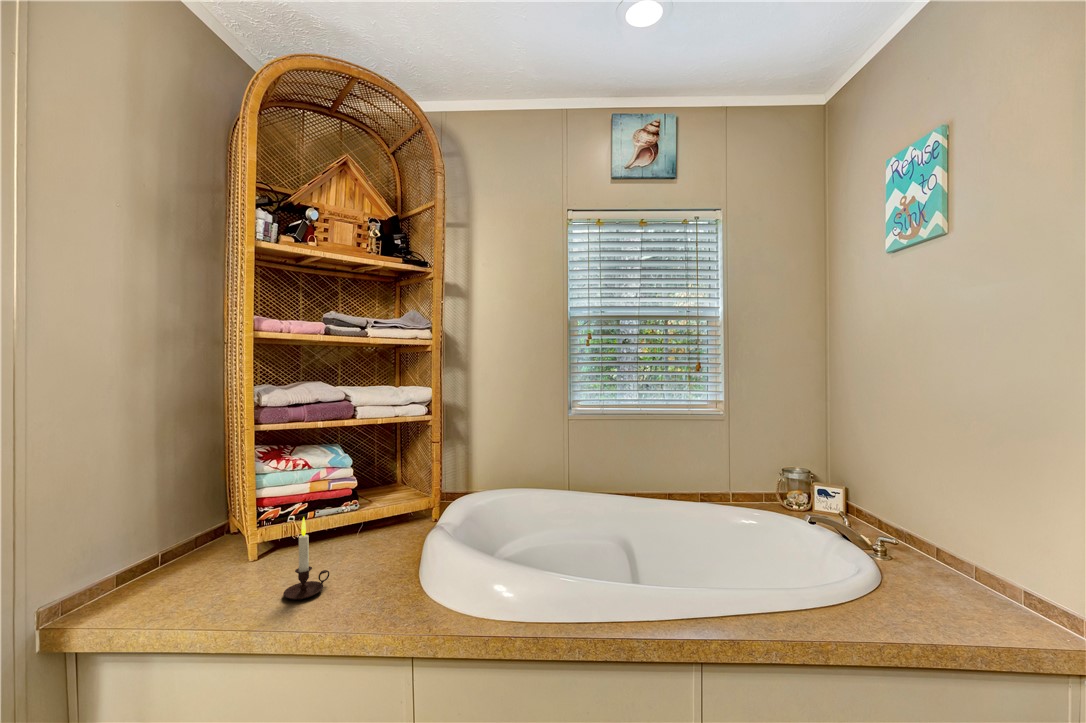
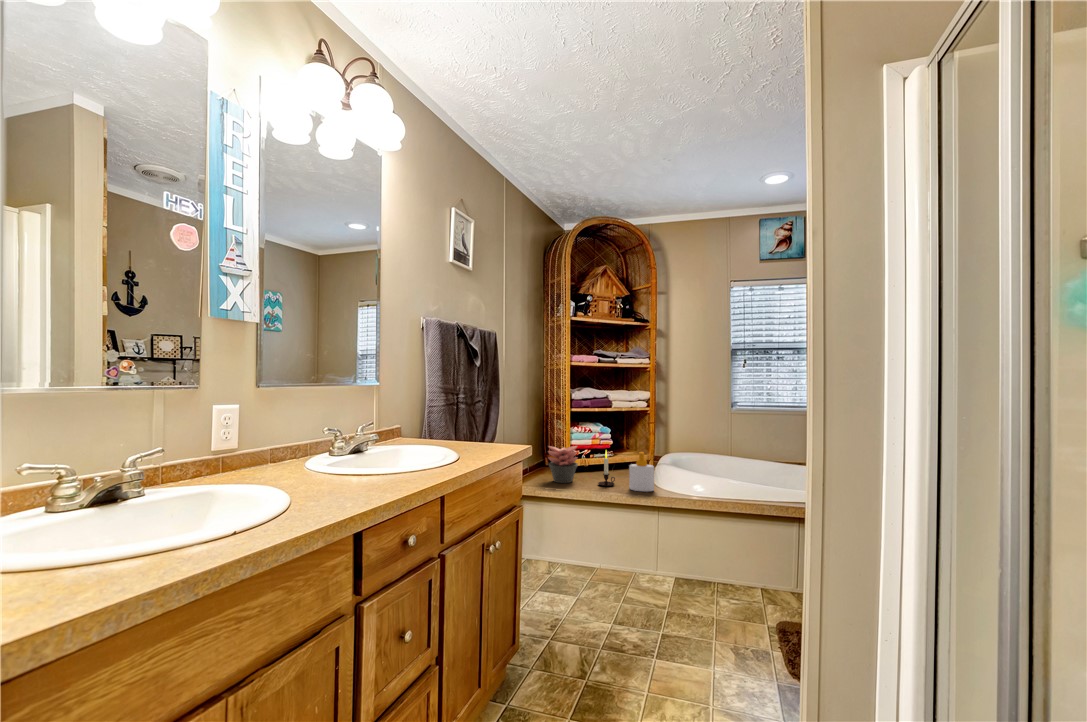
succulent plant: none [166,505,256,598] -> present [548,446,578,483]
soap bottle: none [346,521,399,612] -> present [629,452,654,492]

